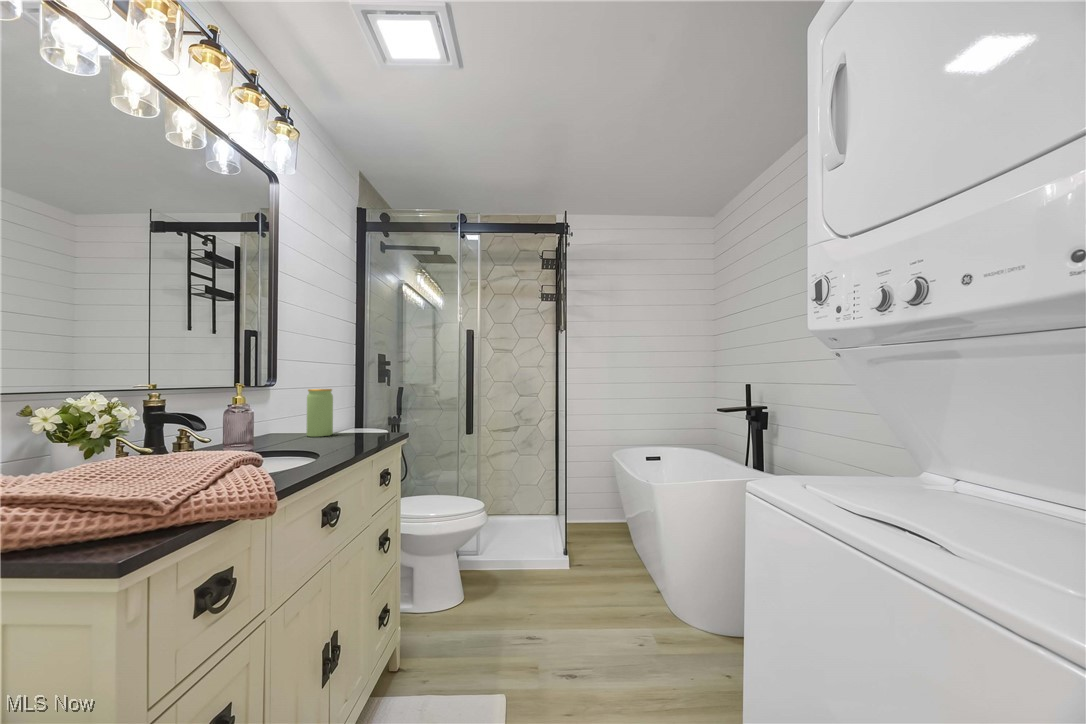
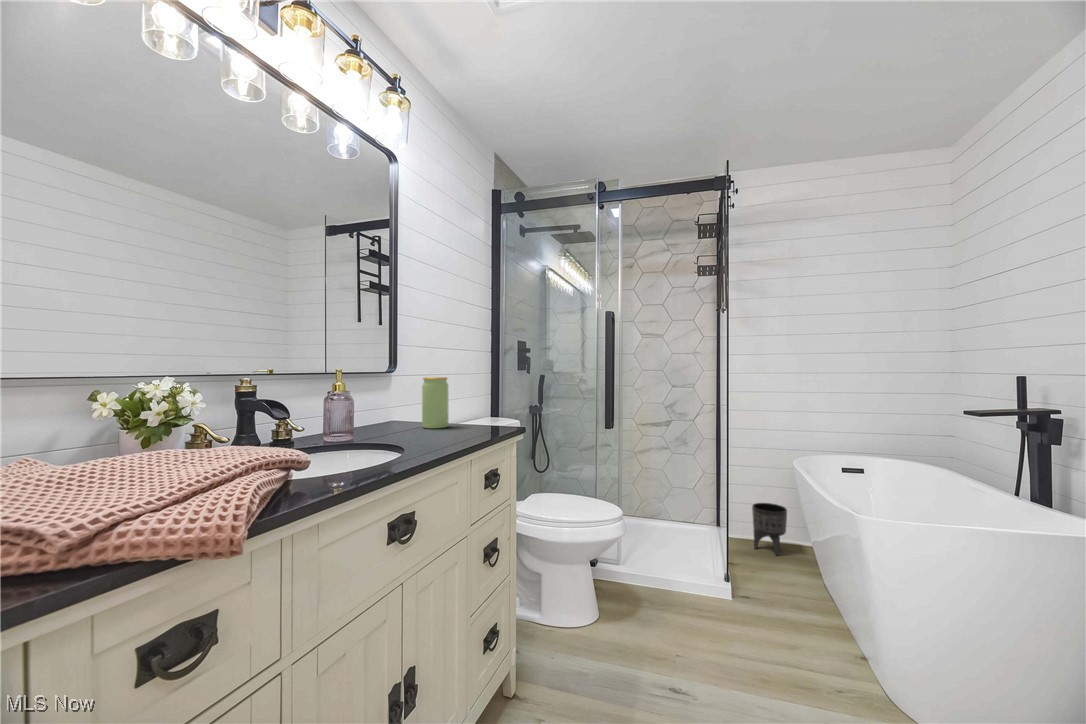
planter: none [582,490,608,532] -> present [752,503,787,556]

